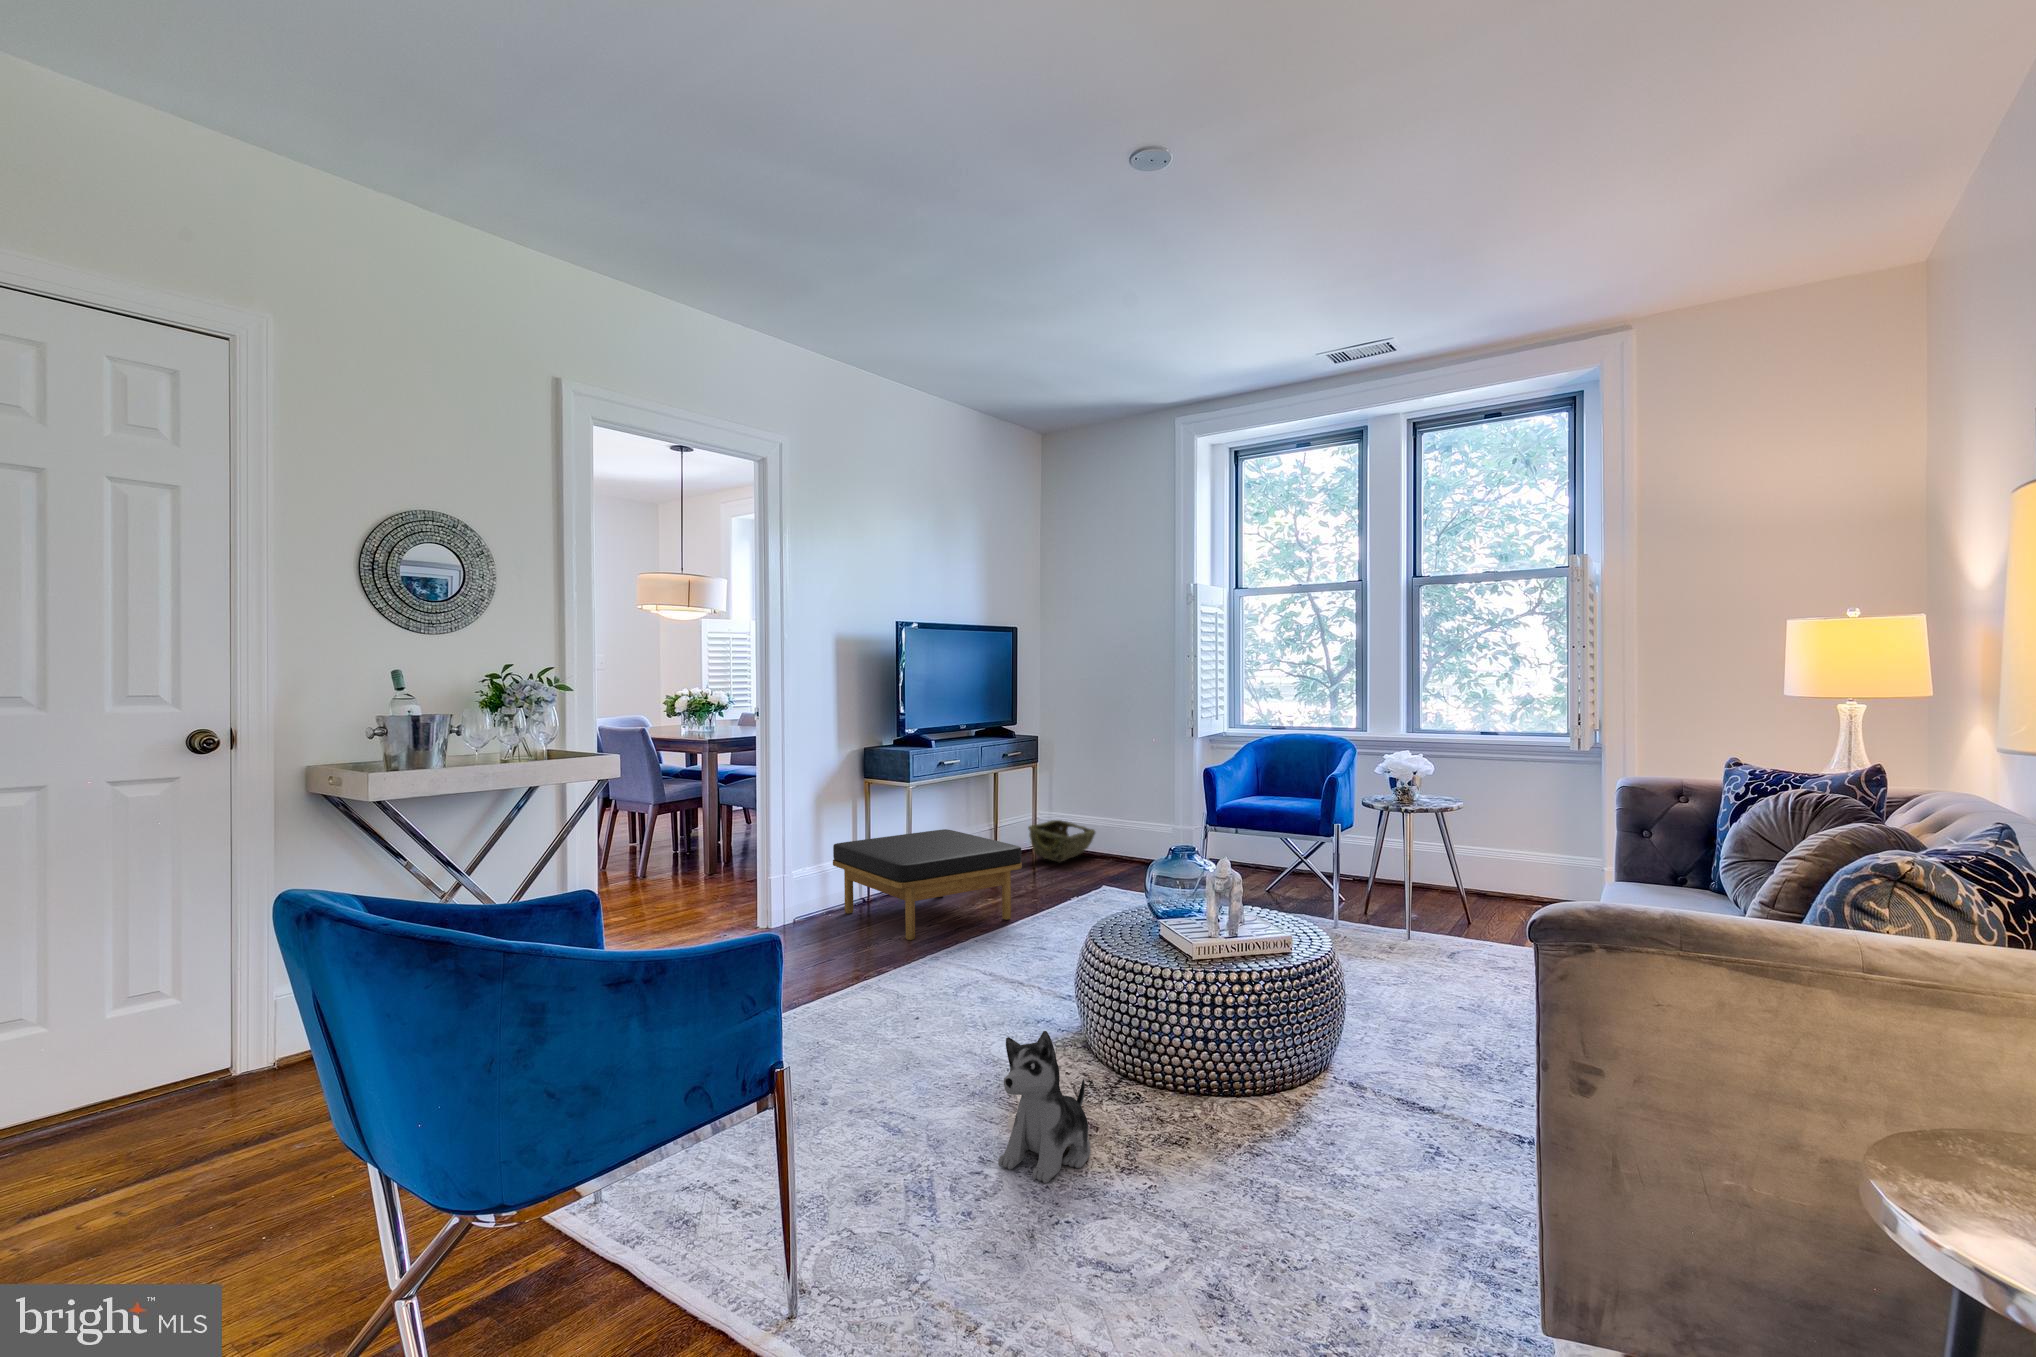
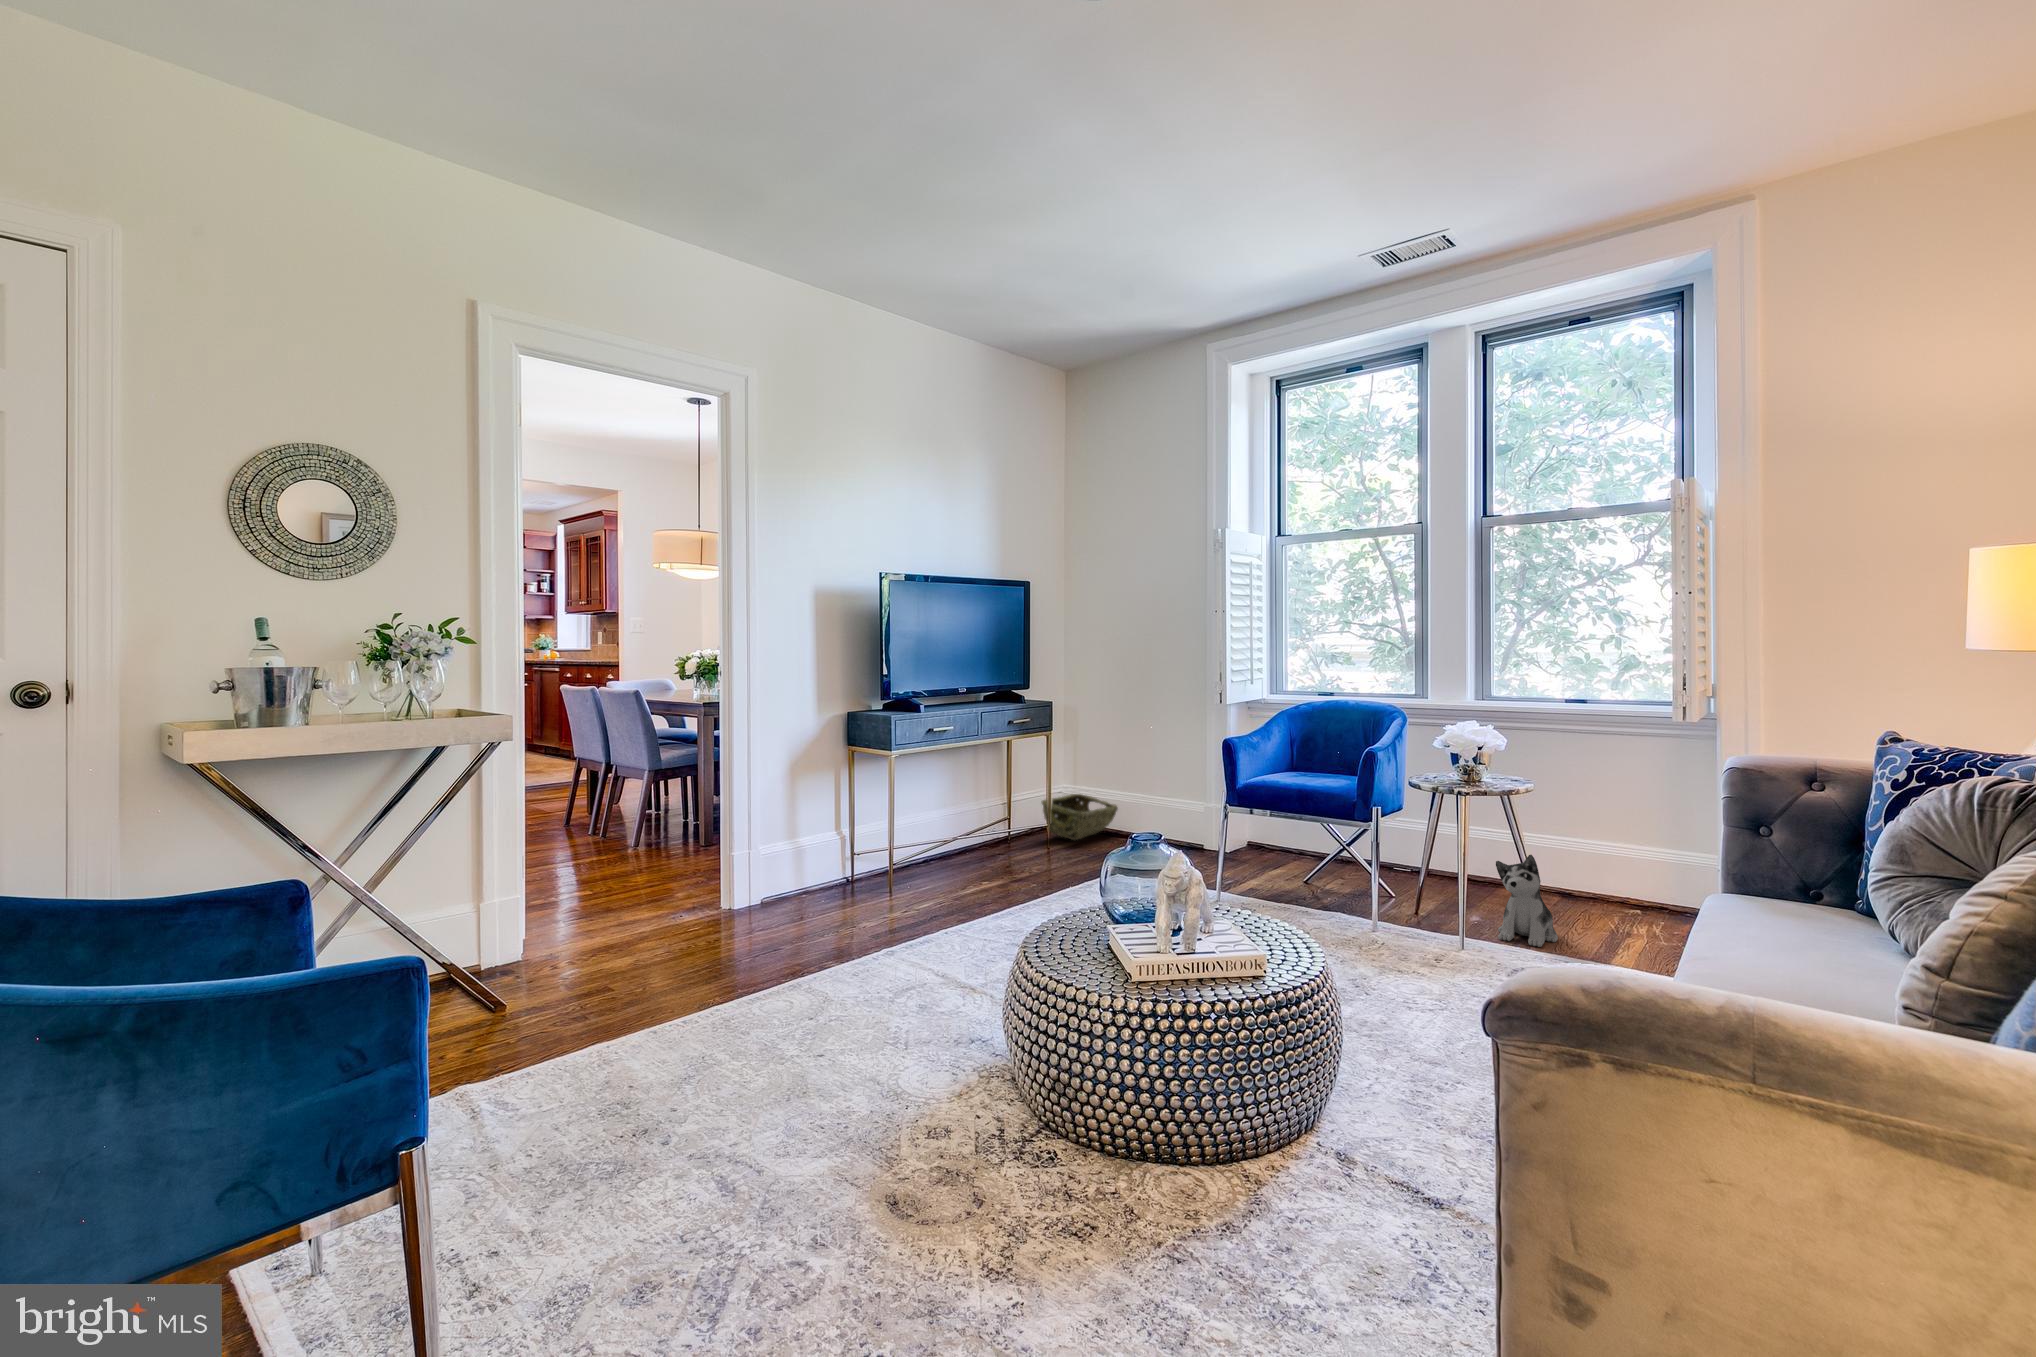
ottoman: present [833,829,1022,940] -> none [804,803,1007,927]
plush toy: present [998,1031,1091,1183] -> present [1496,855,1558,947]

